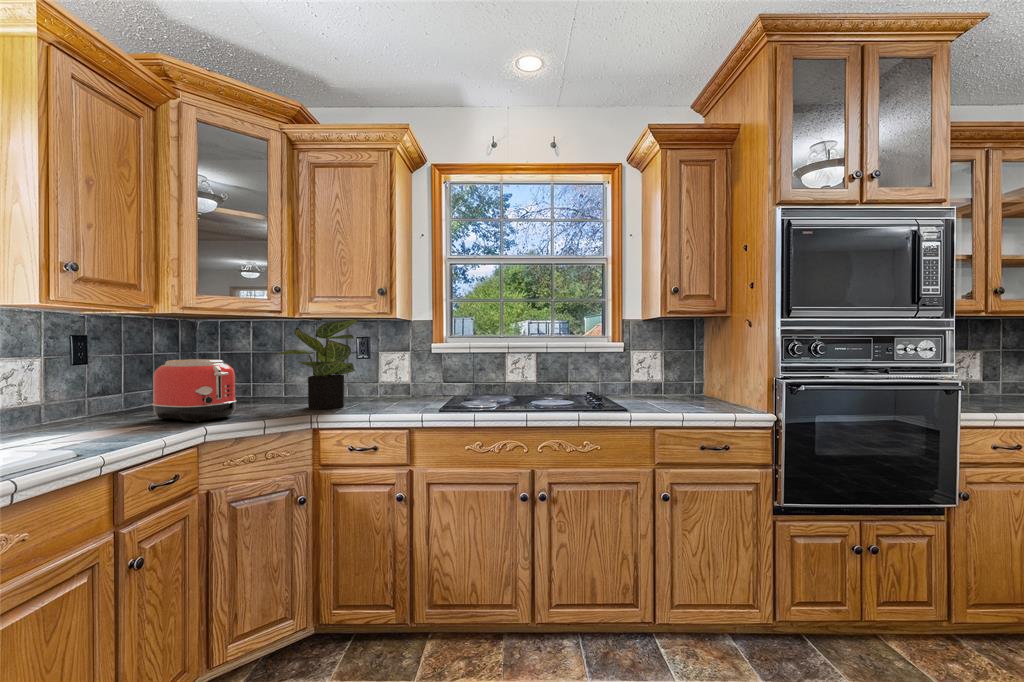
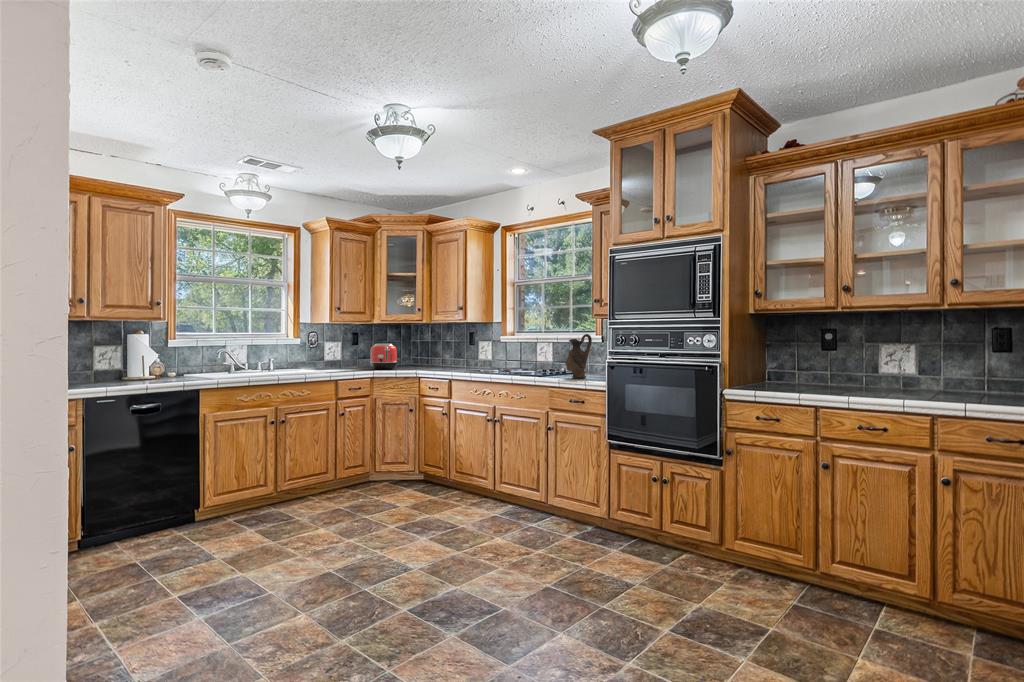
potted plant: present [278,318,359,409] -> none [419,324,456,369]
ceramic pitcher: none [659,339,692,409] -> present [565,334,592,378]

